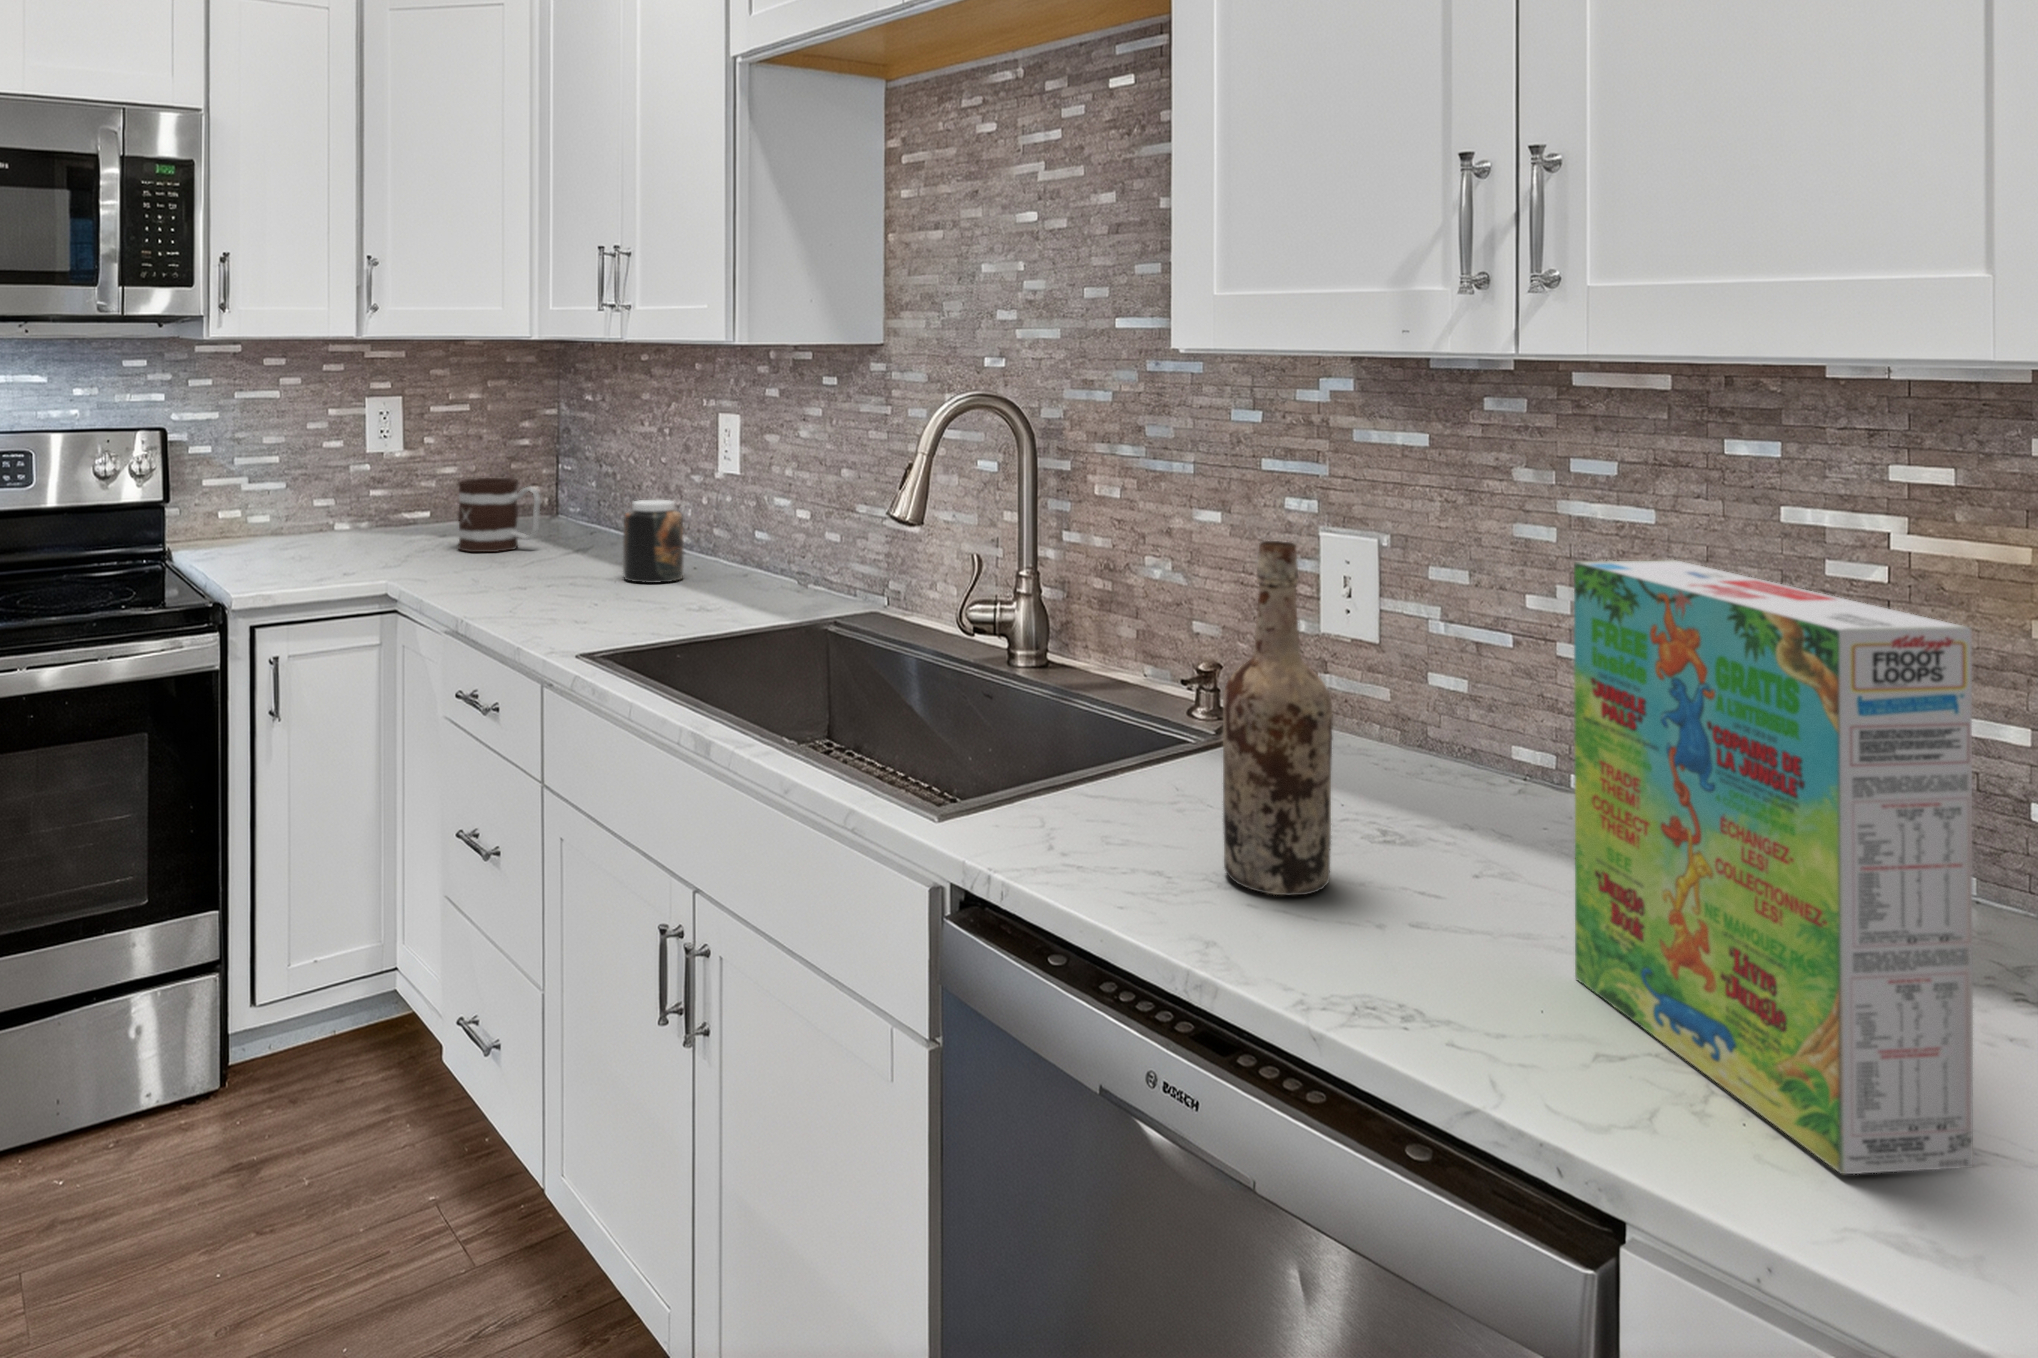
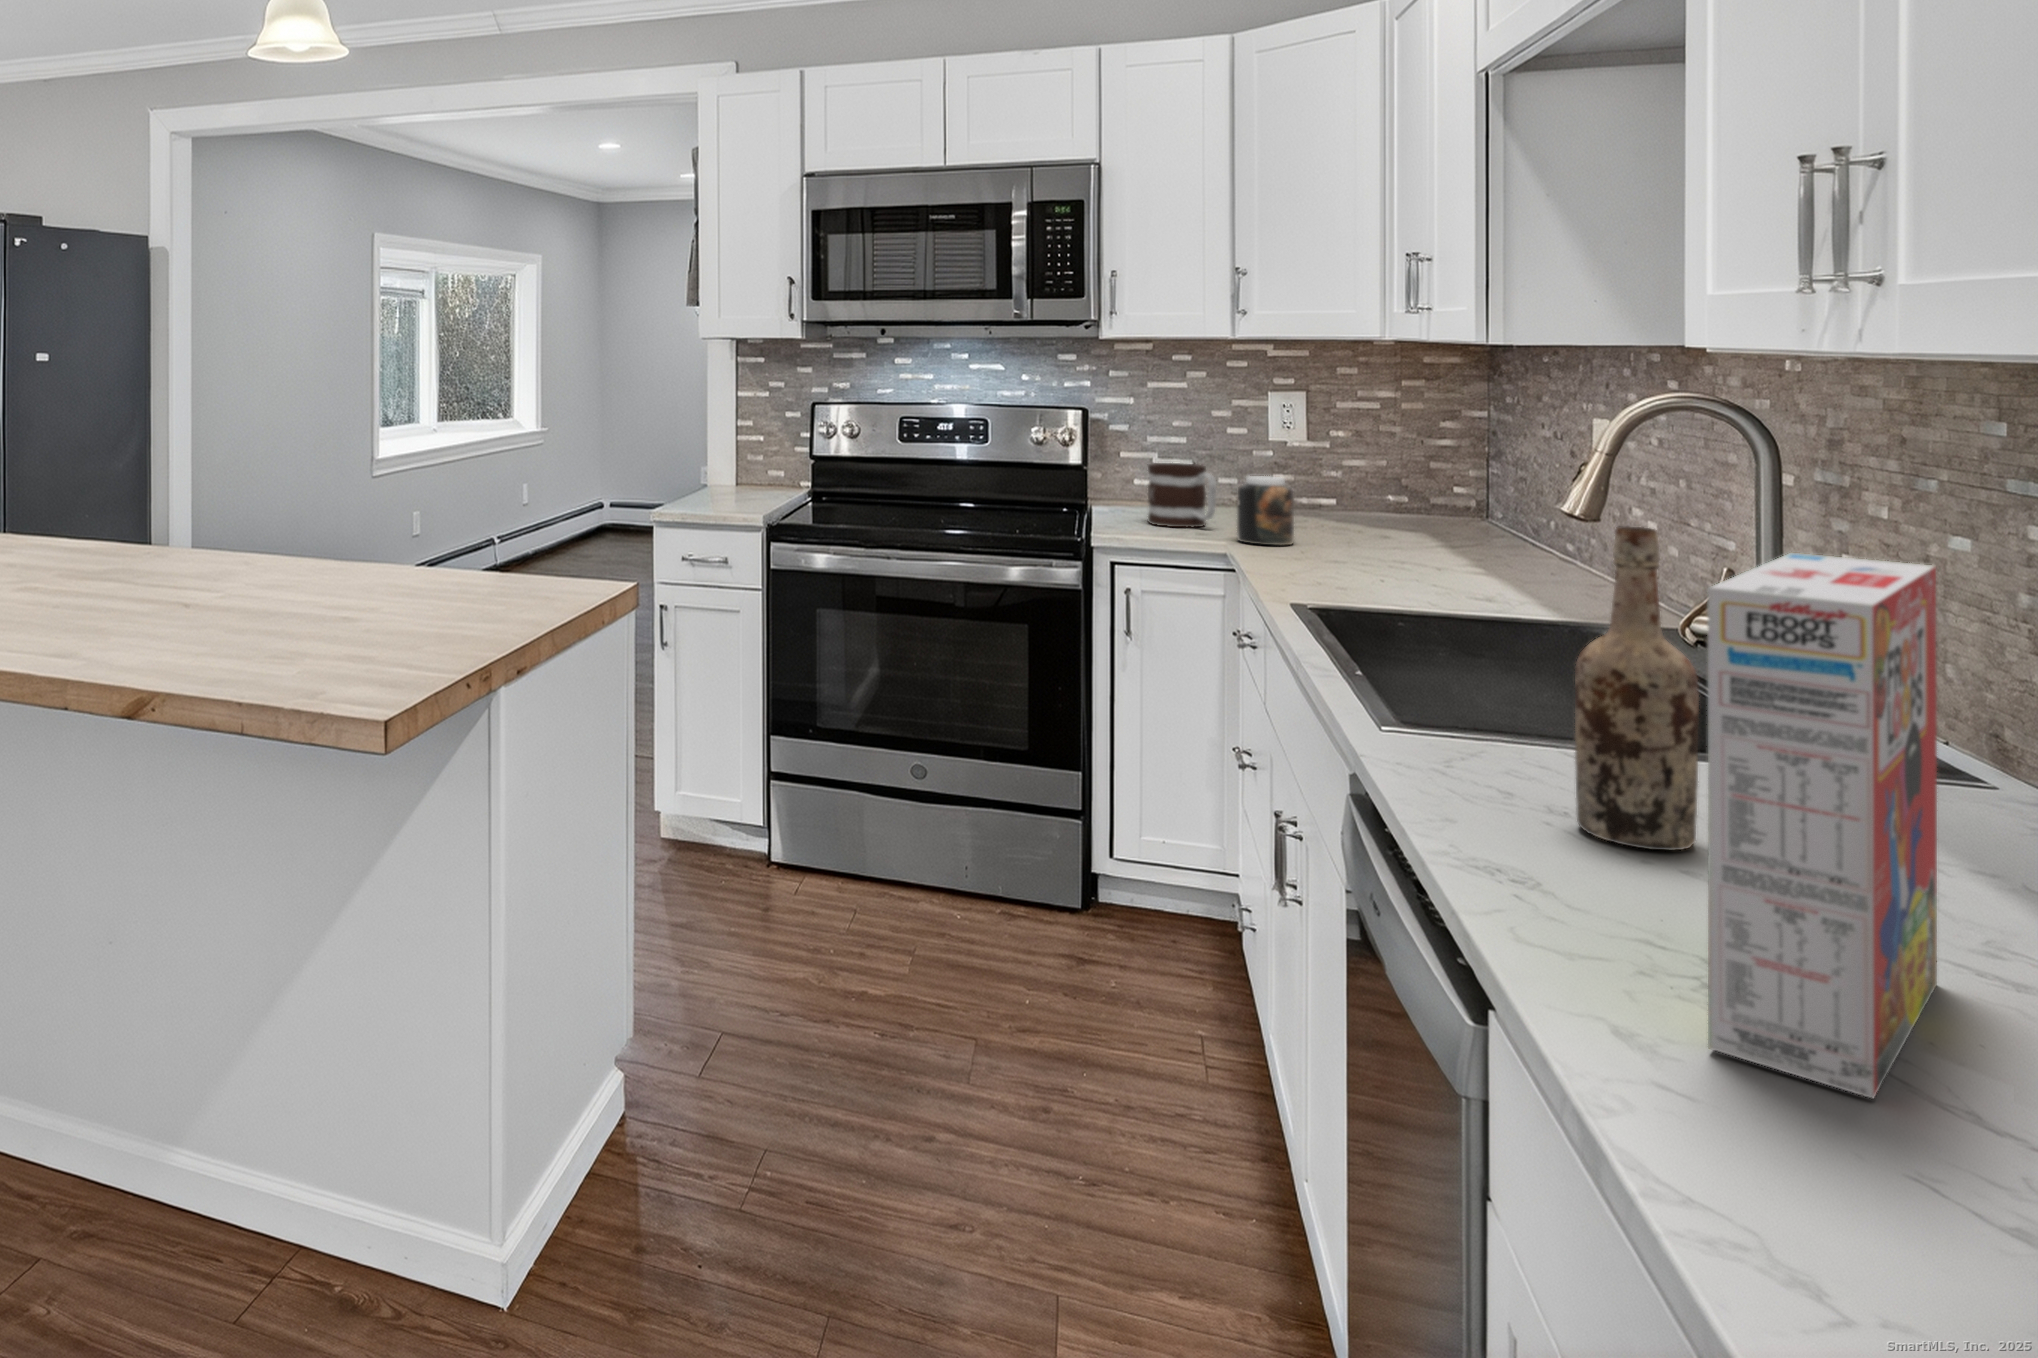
mug: present [458,478,541,552] -> present [1147,463,1216,527]
jar: present [623,500,684,583] -> present [1237,476,1294,545]

